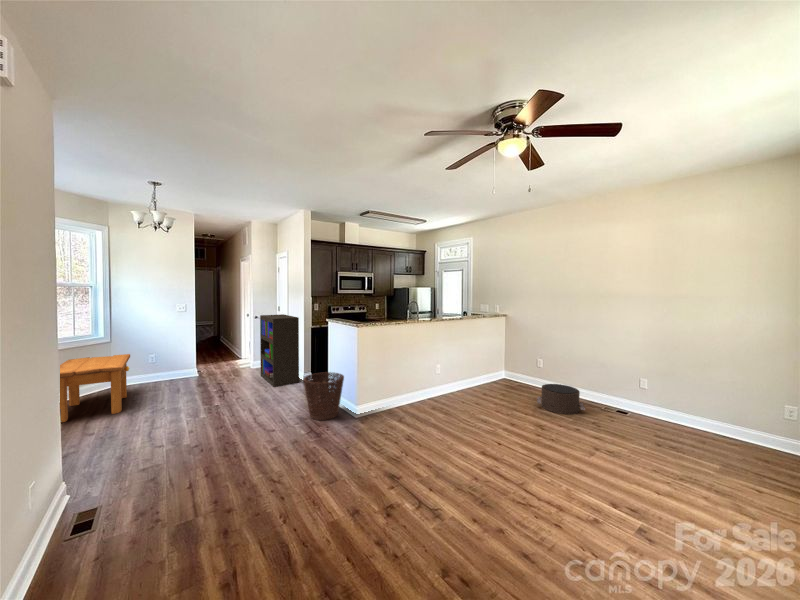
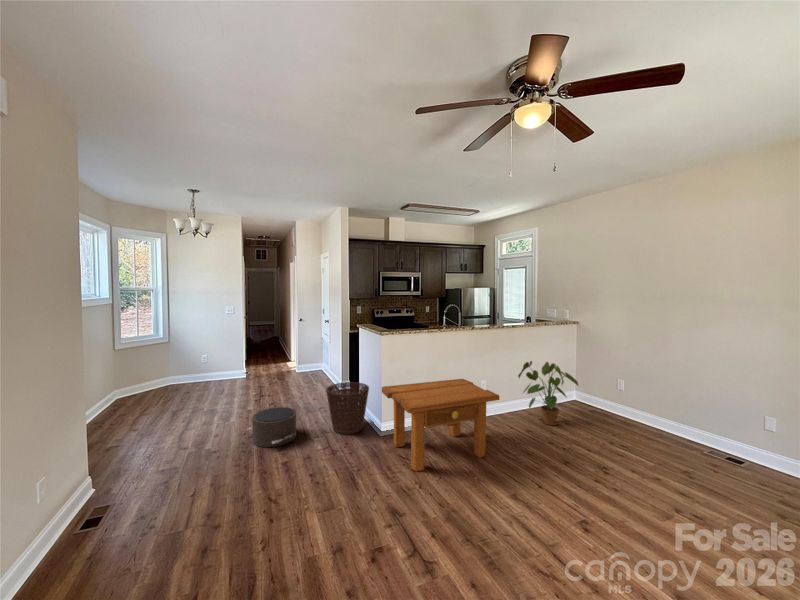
bookshelf: present [260,314,299,387] -> none [302,317,336,392]
house plant: none [467,347,514,398] -> present [518,361,578,425]
side table: present [60,354,130,422] -> present [382,379,500,471]
pouf: present [537,384,585,414] -> present [247,407,296,447]

